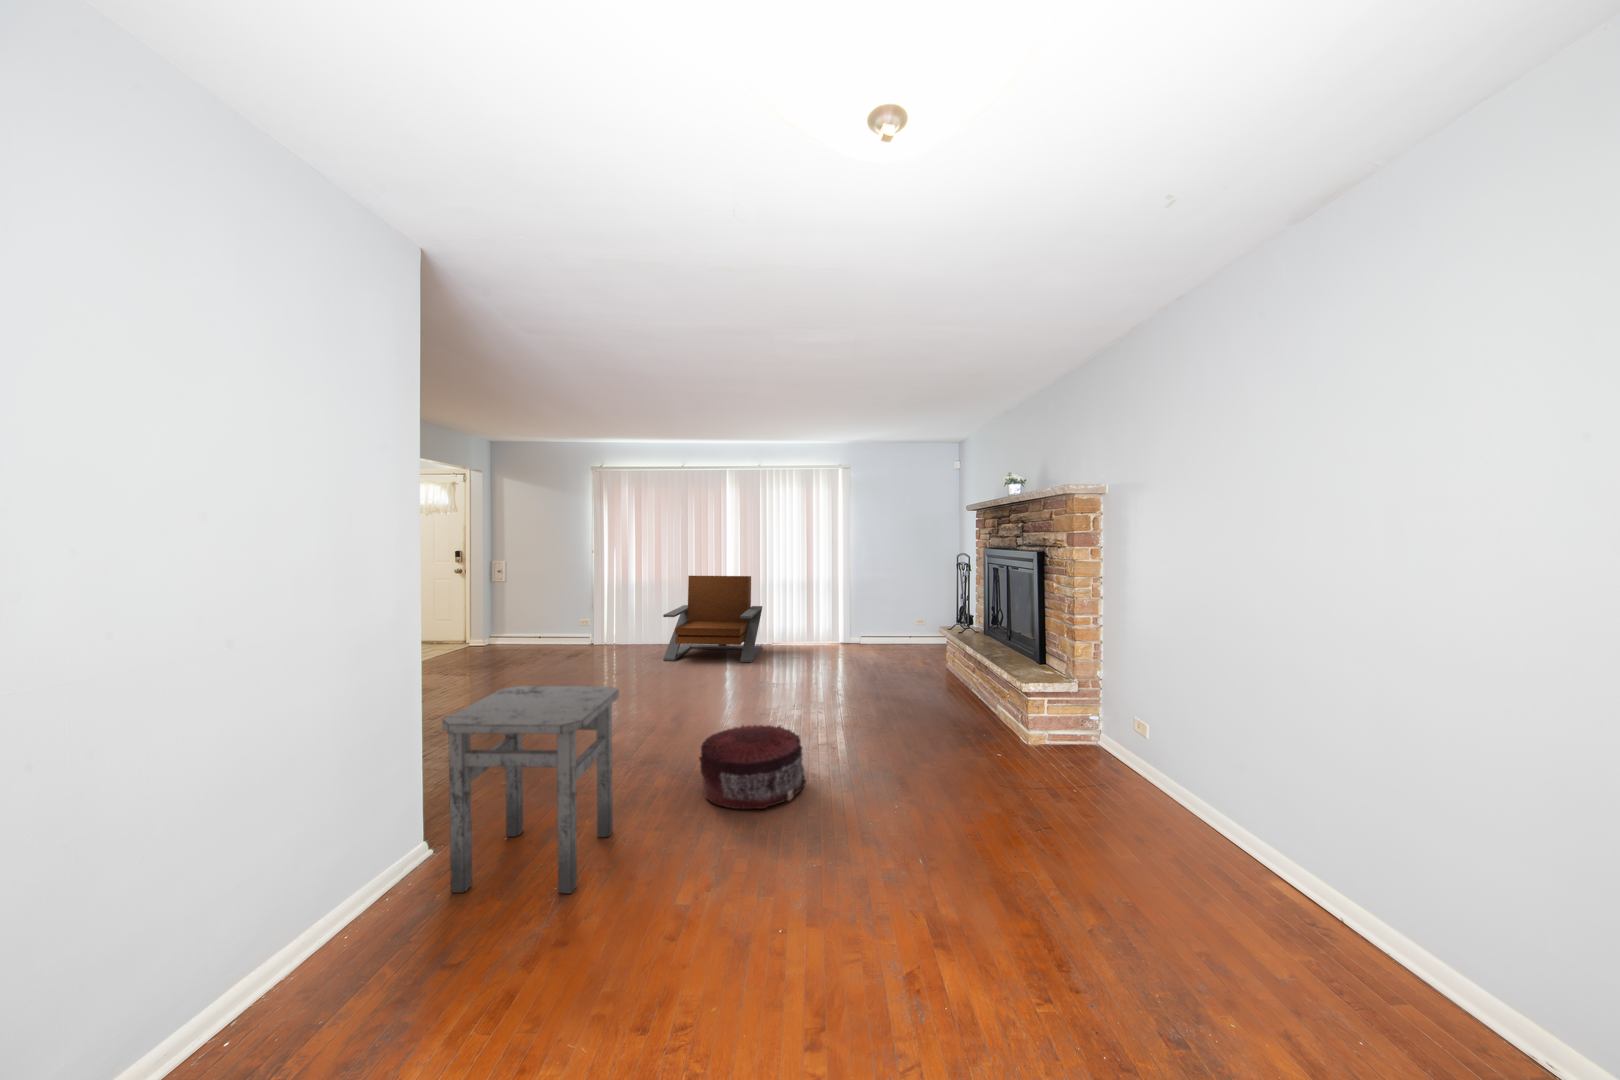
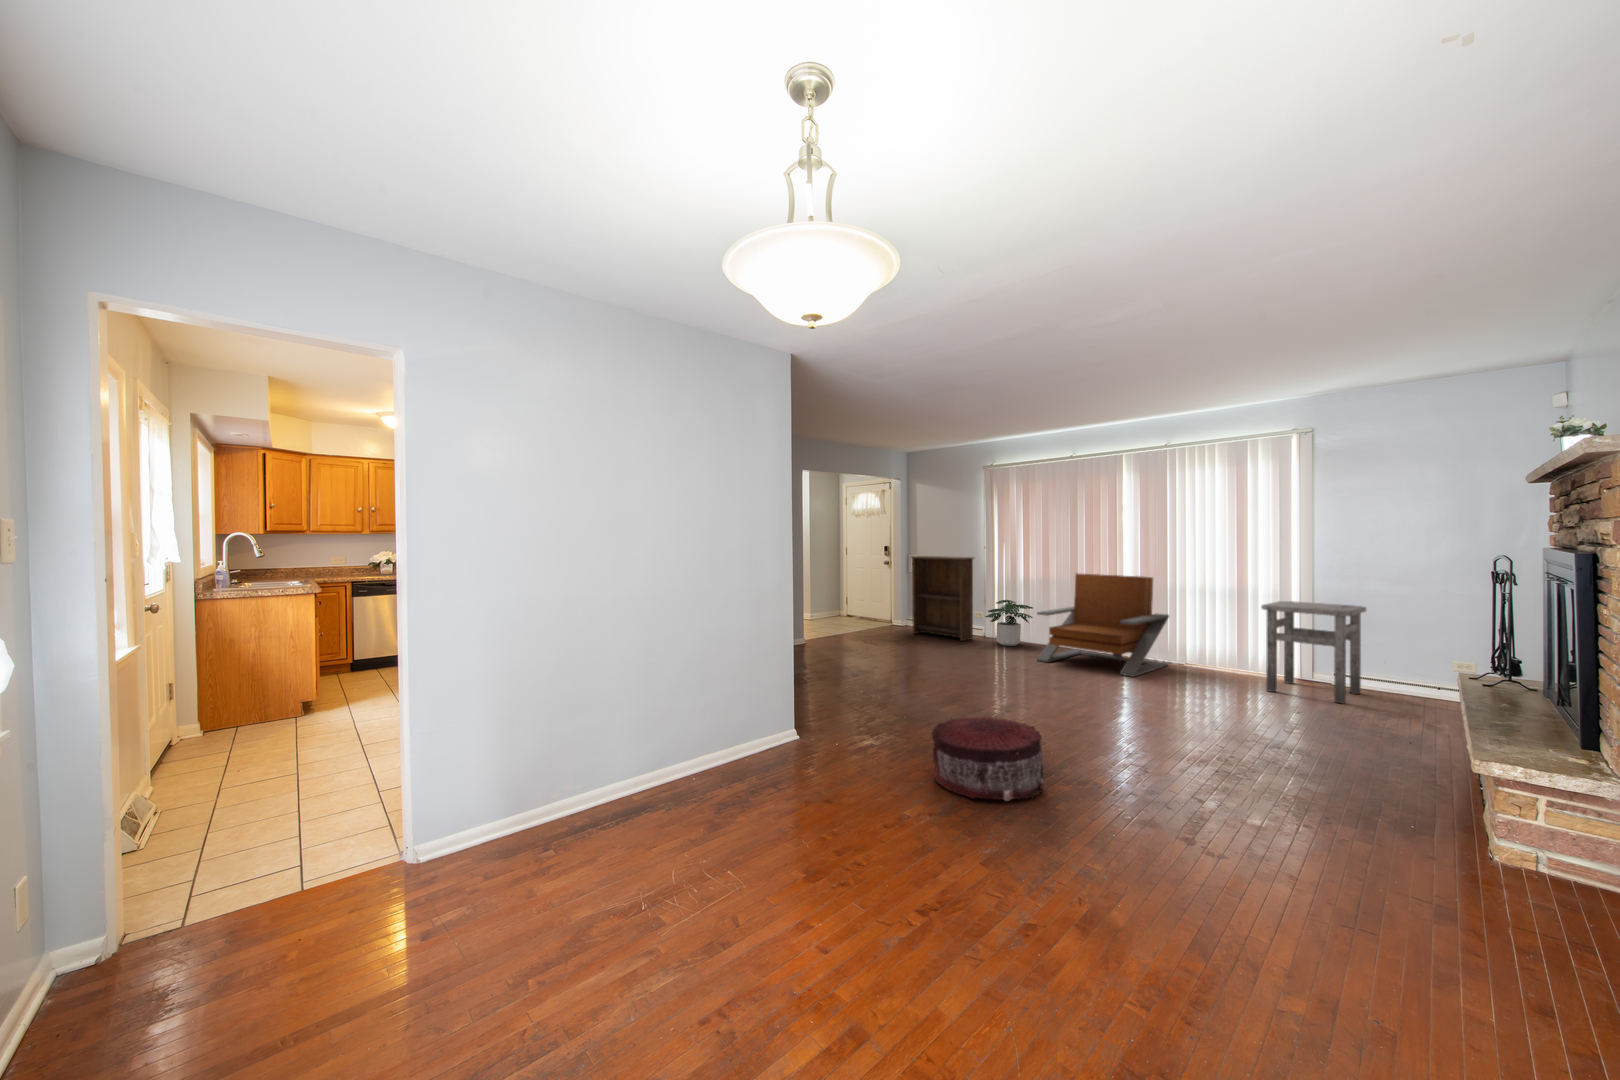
bookshelf: none [505,563,582,652] -> present [911,556,974,641]
potted plant: none [596,604,647,650] -> present [985,600,1033,646]
side table: present [442,686,619,893] -> present [1261,601,1366,703]

